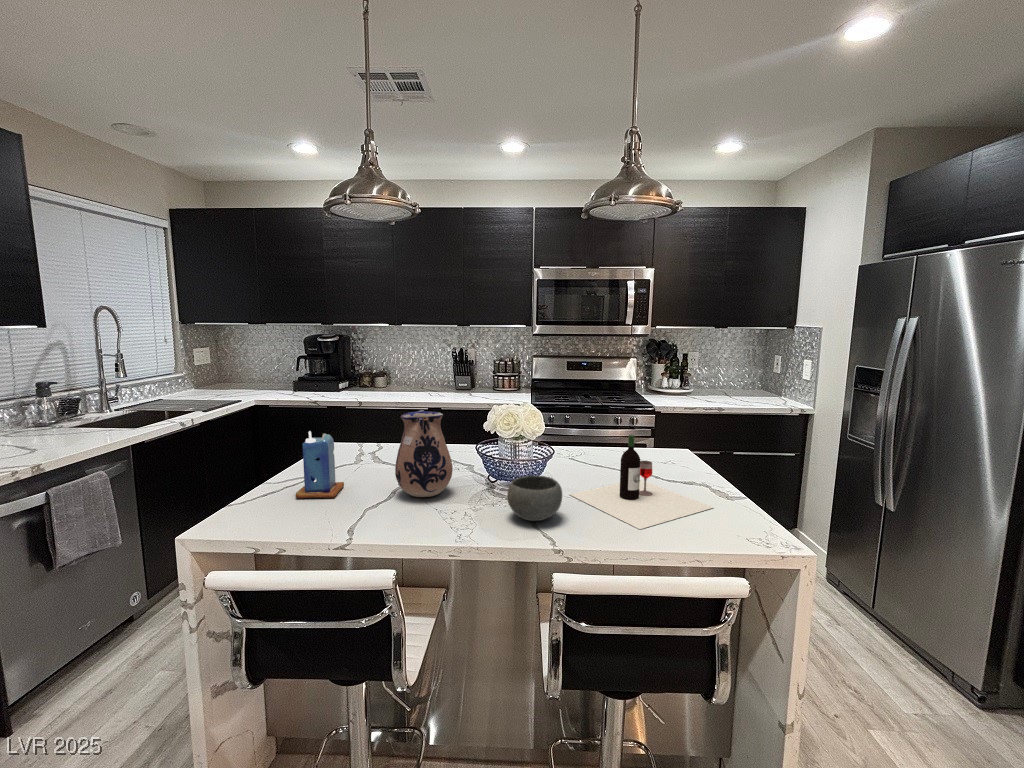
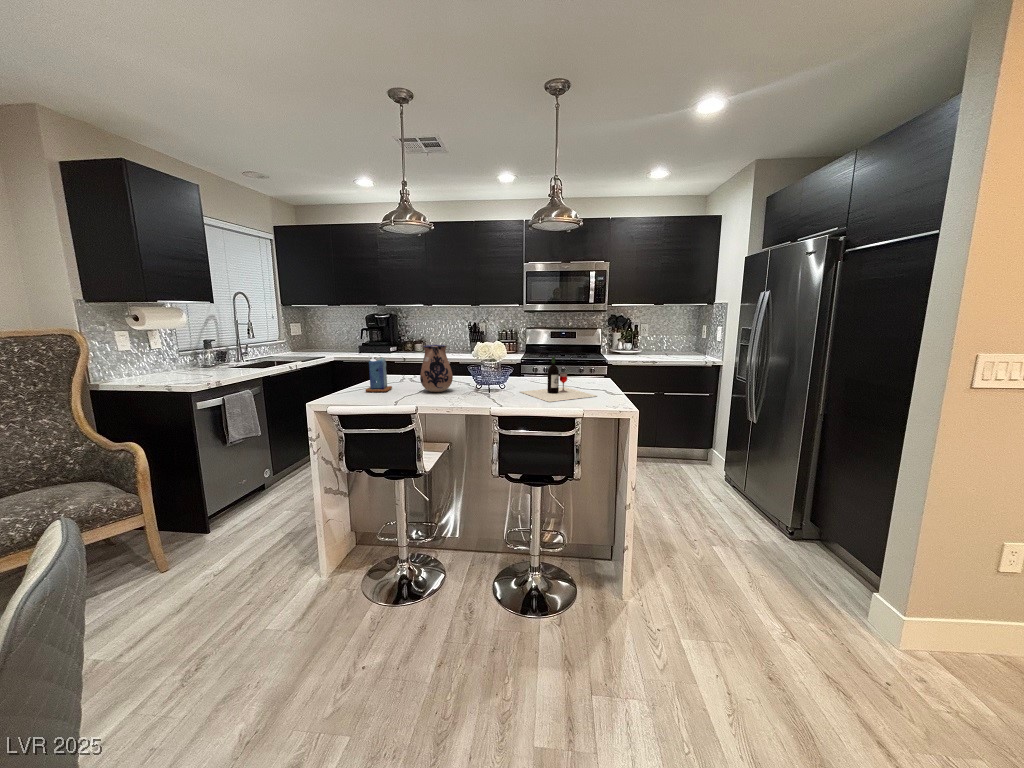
bowl: present [507,476,562,521] -> none [479,377,509,399]

